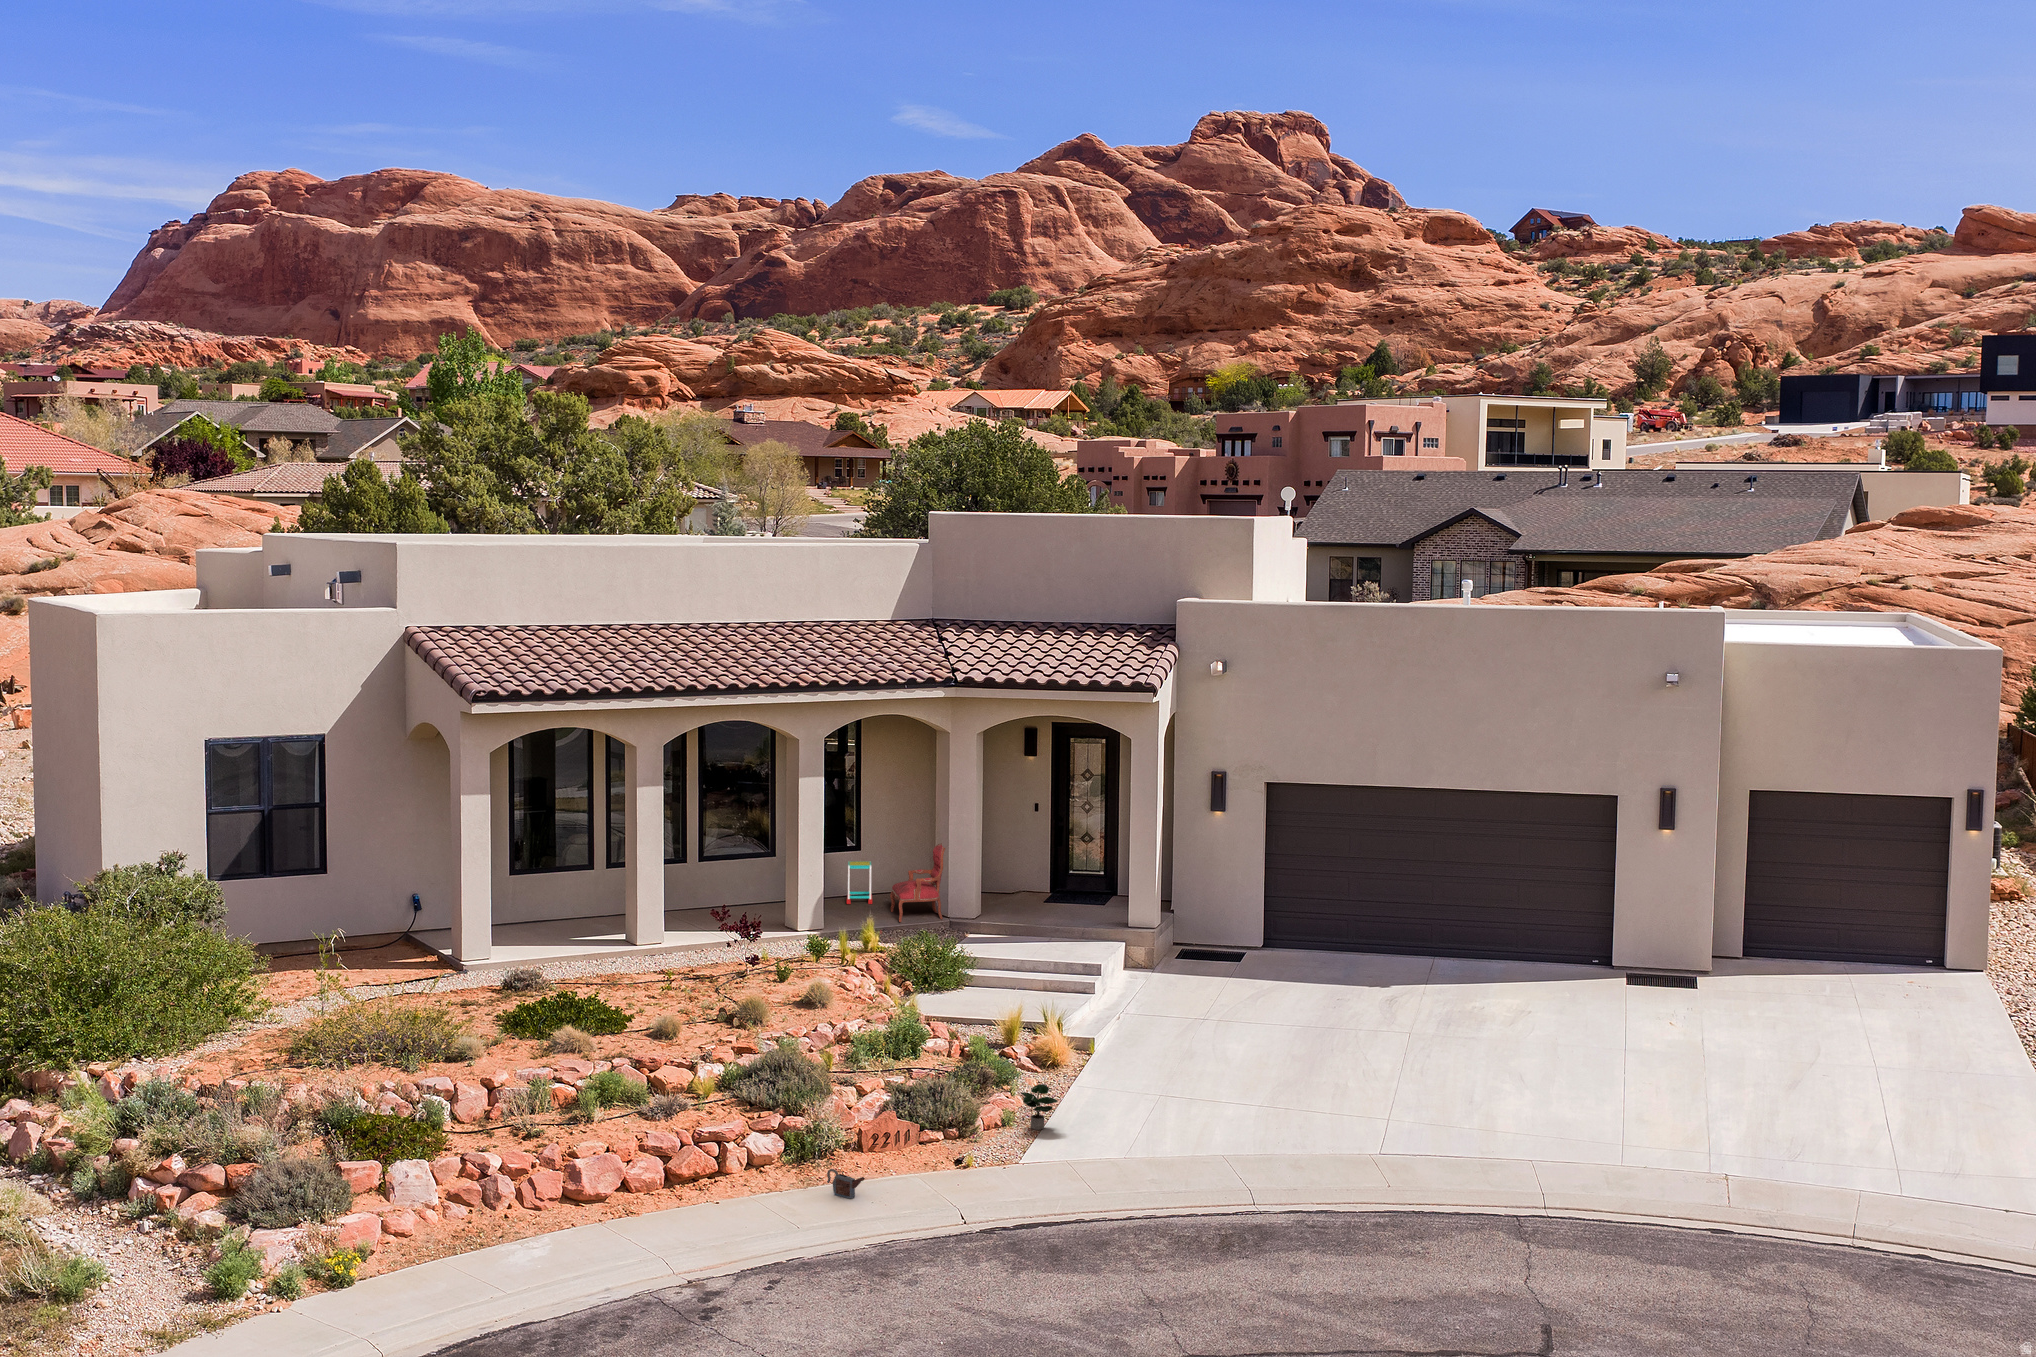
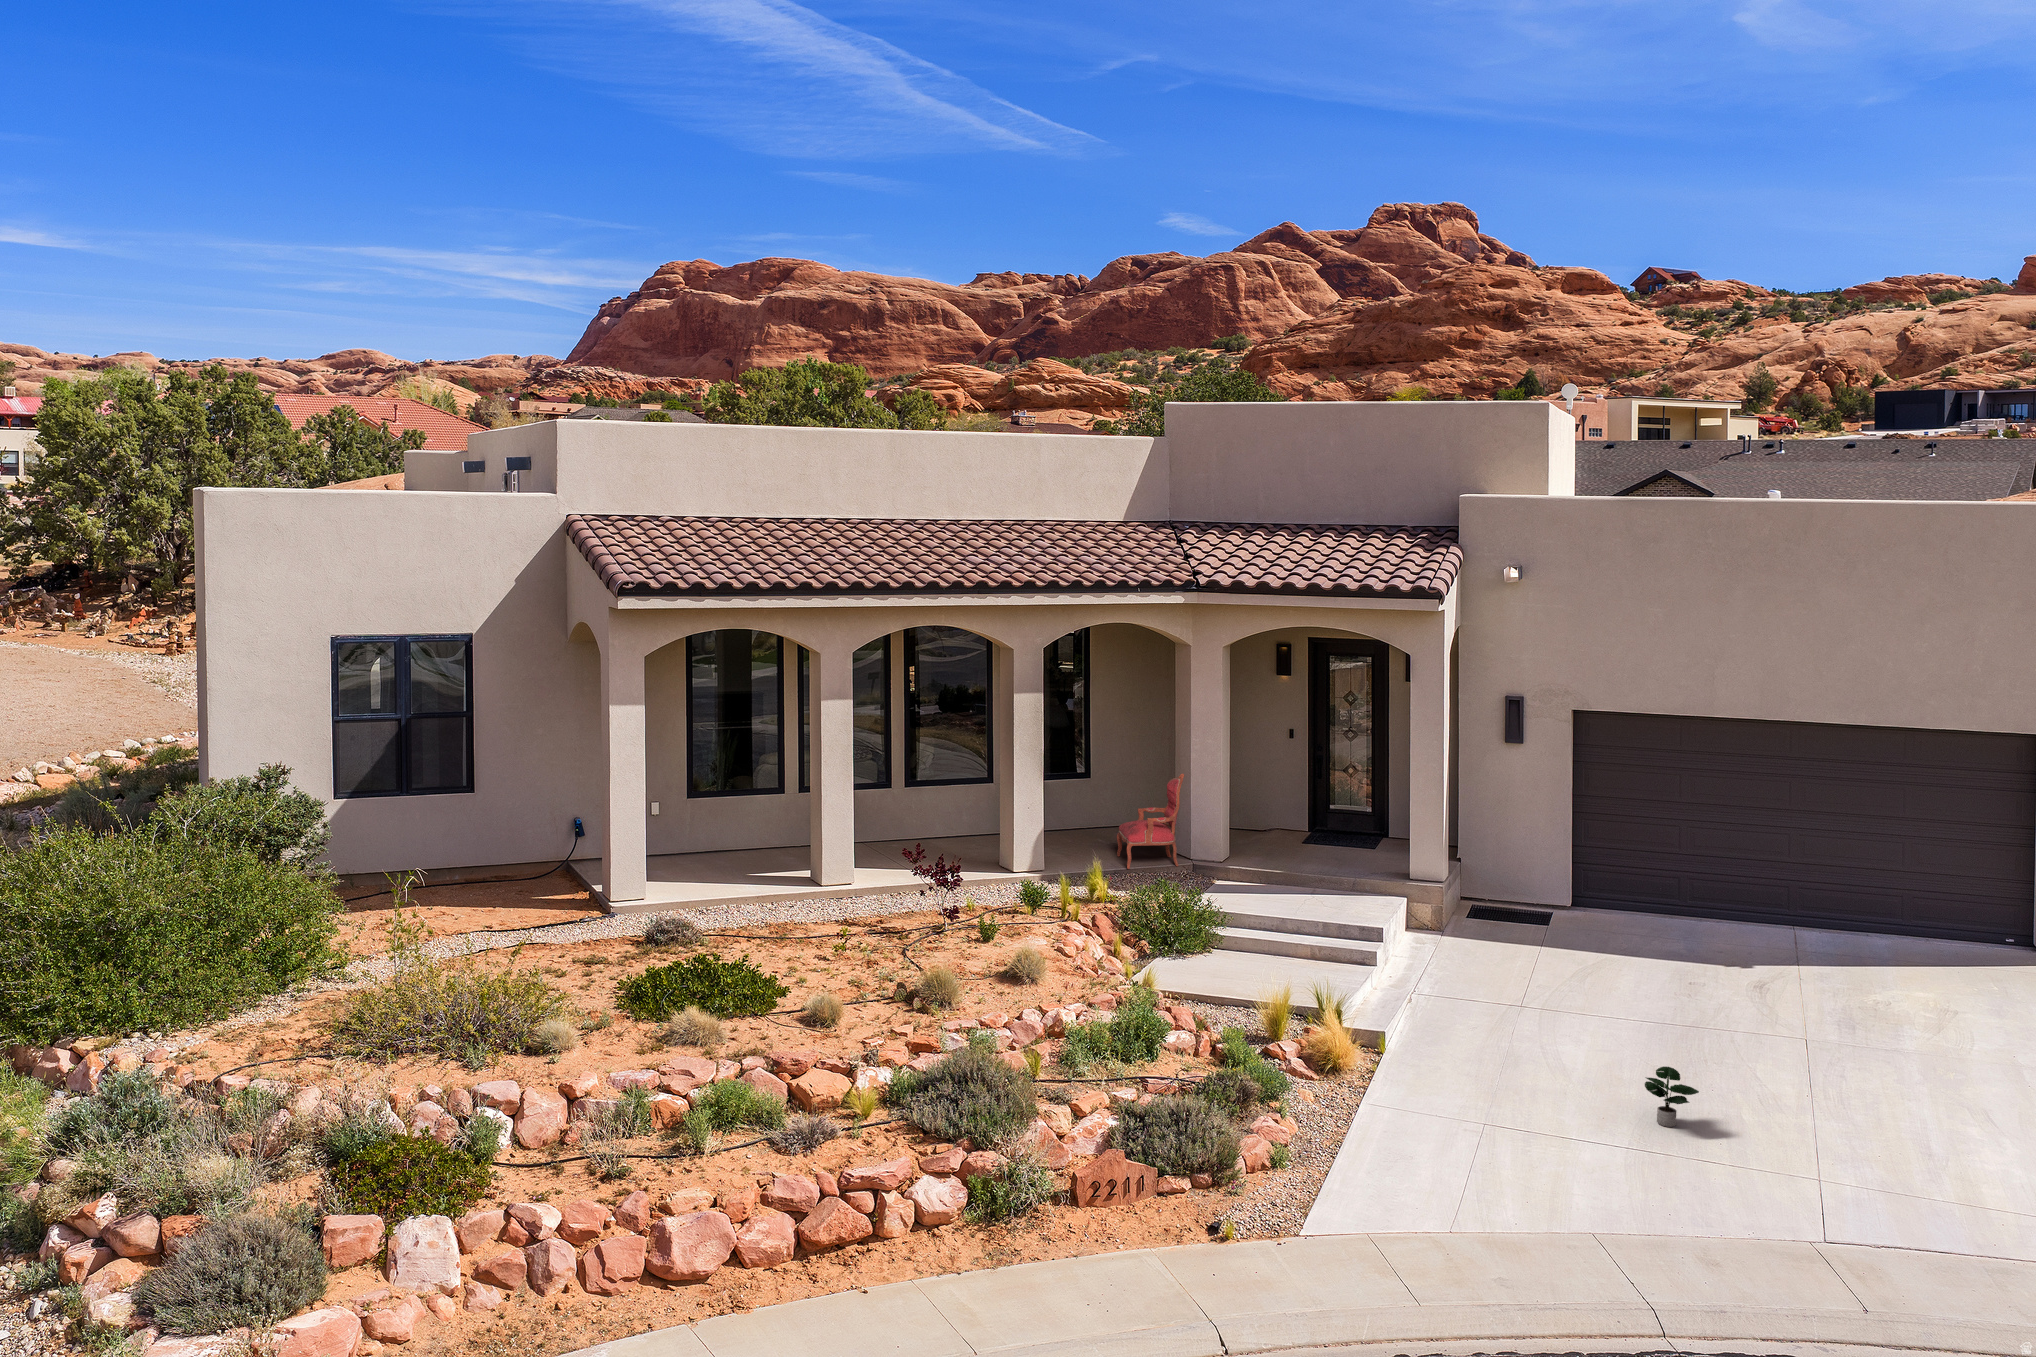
side table: present [847,861,872,904] -> none [1066,797,1096,846]
potted plant: present [1021,1084,1058,1130] -> present [1645,1066,1699,1127]
watering can: present [827,1169,865,1199] -> none [1025,1251,1082,1301]

